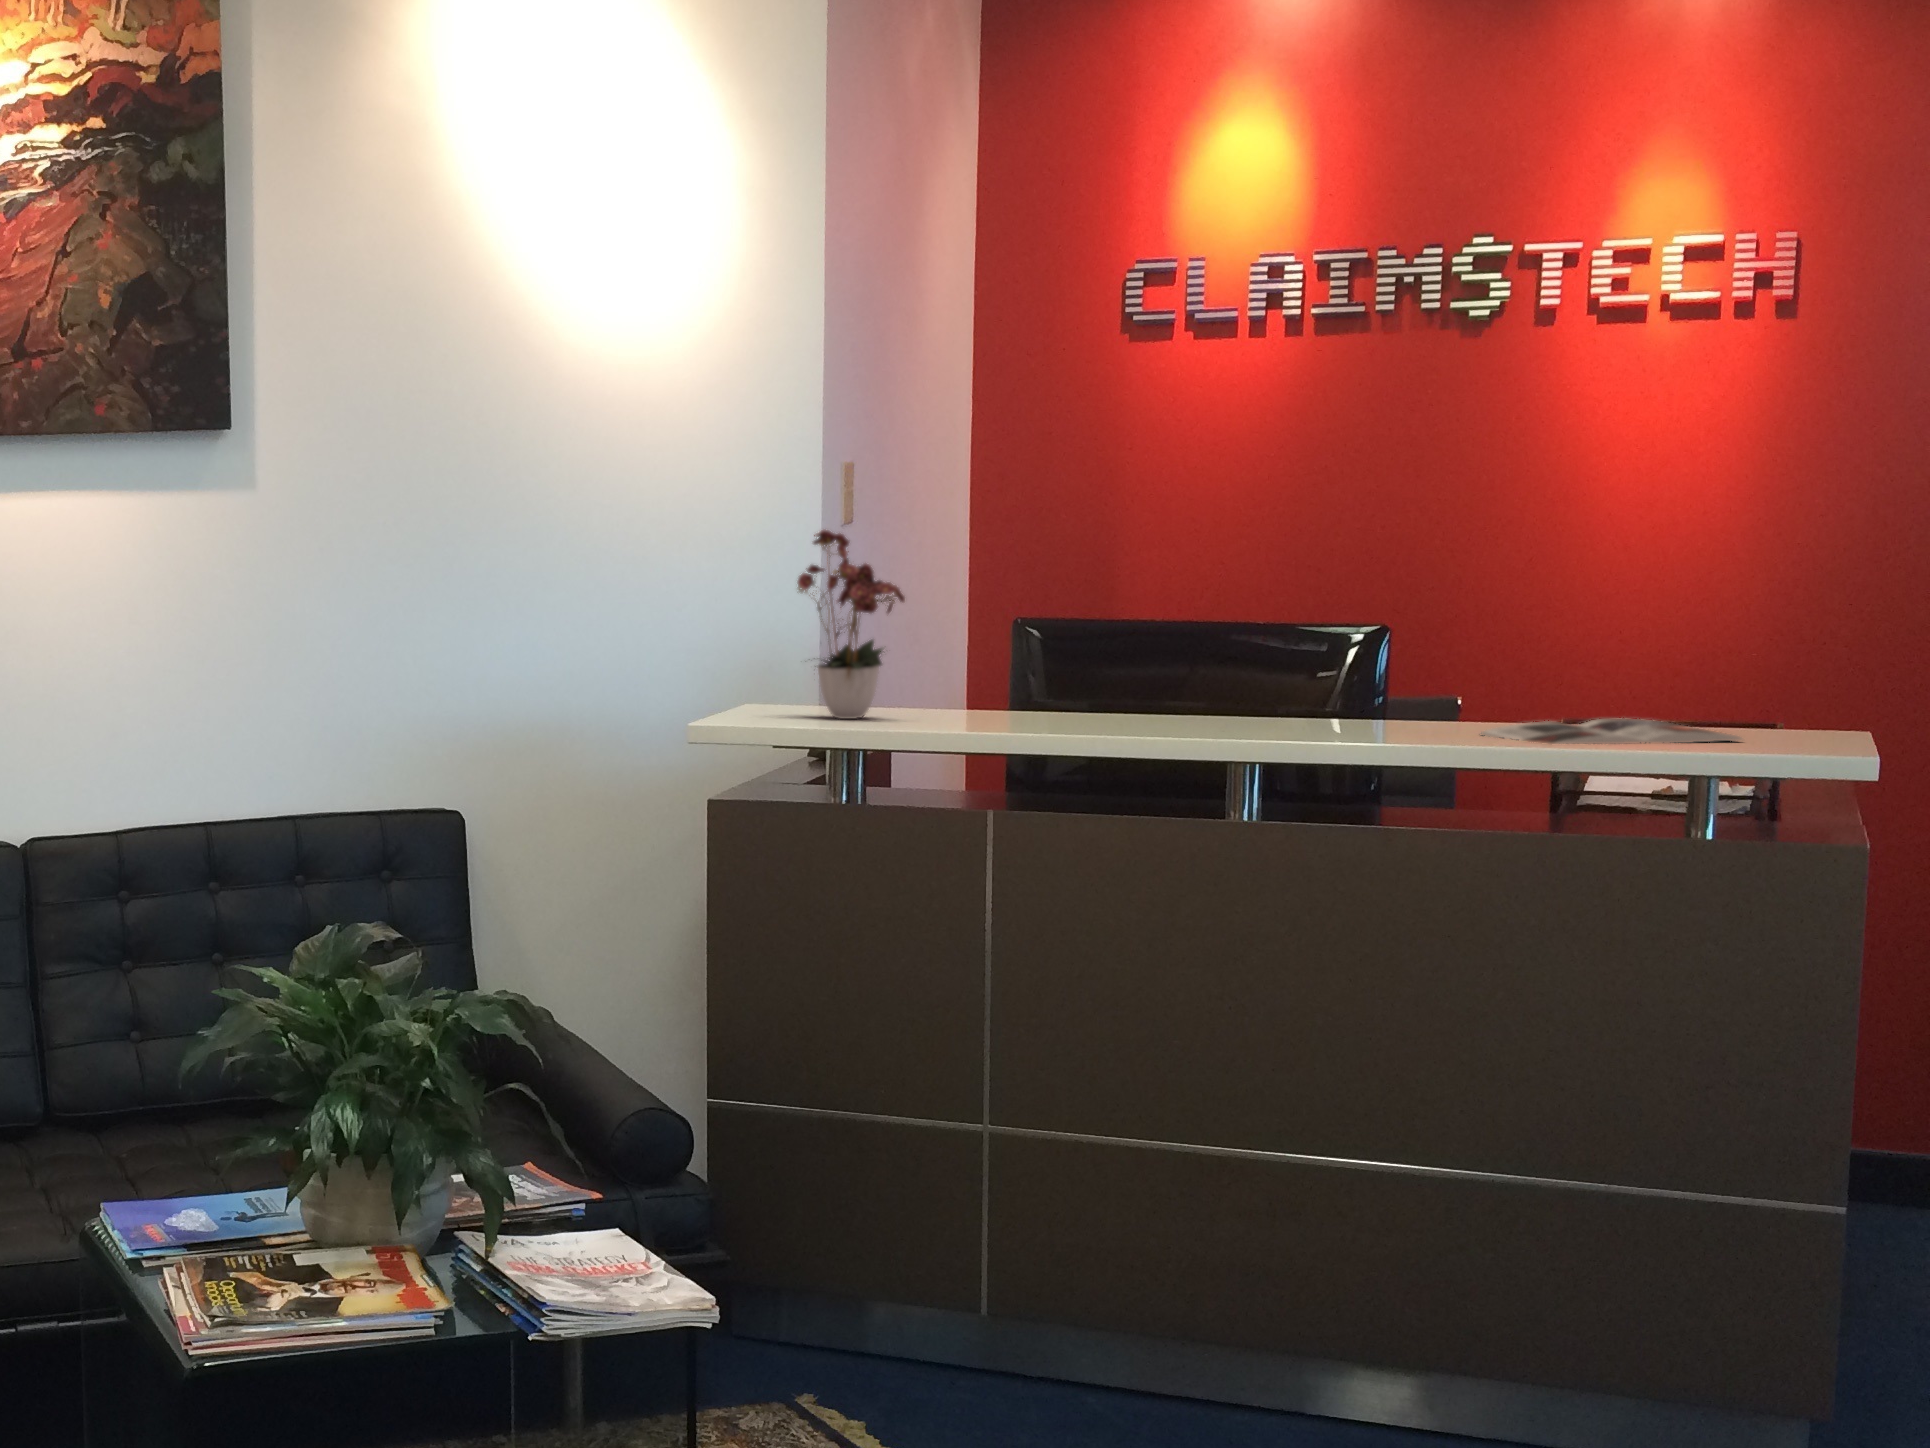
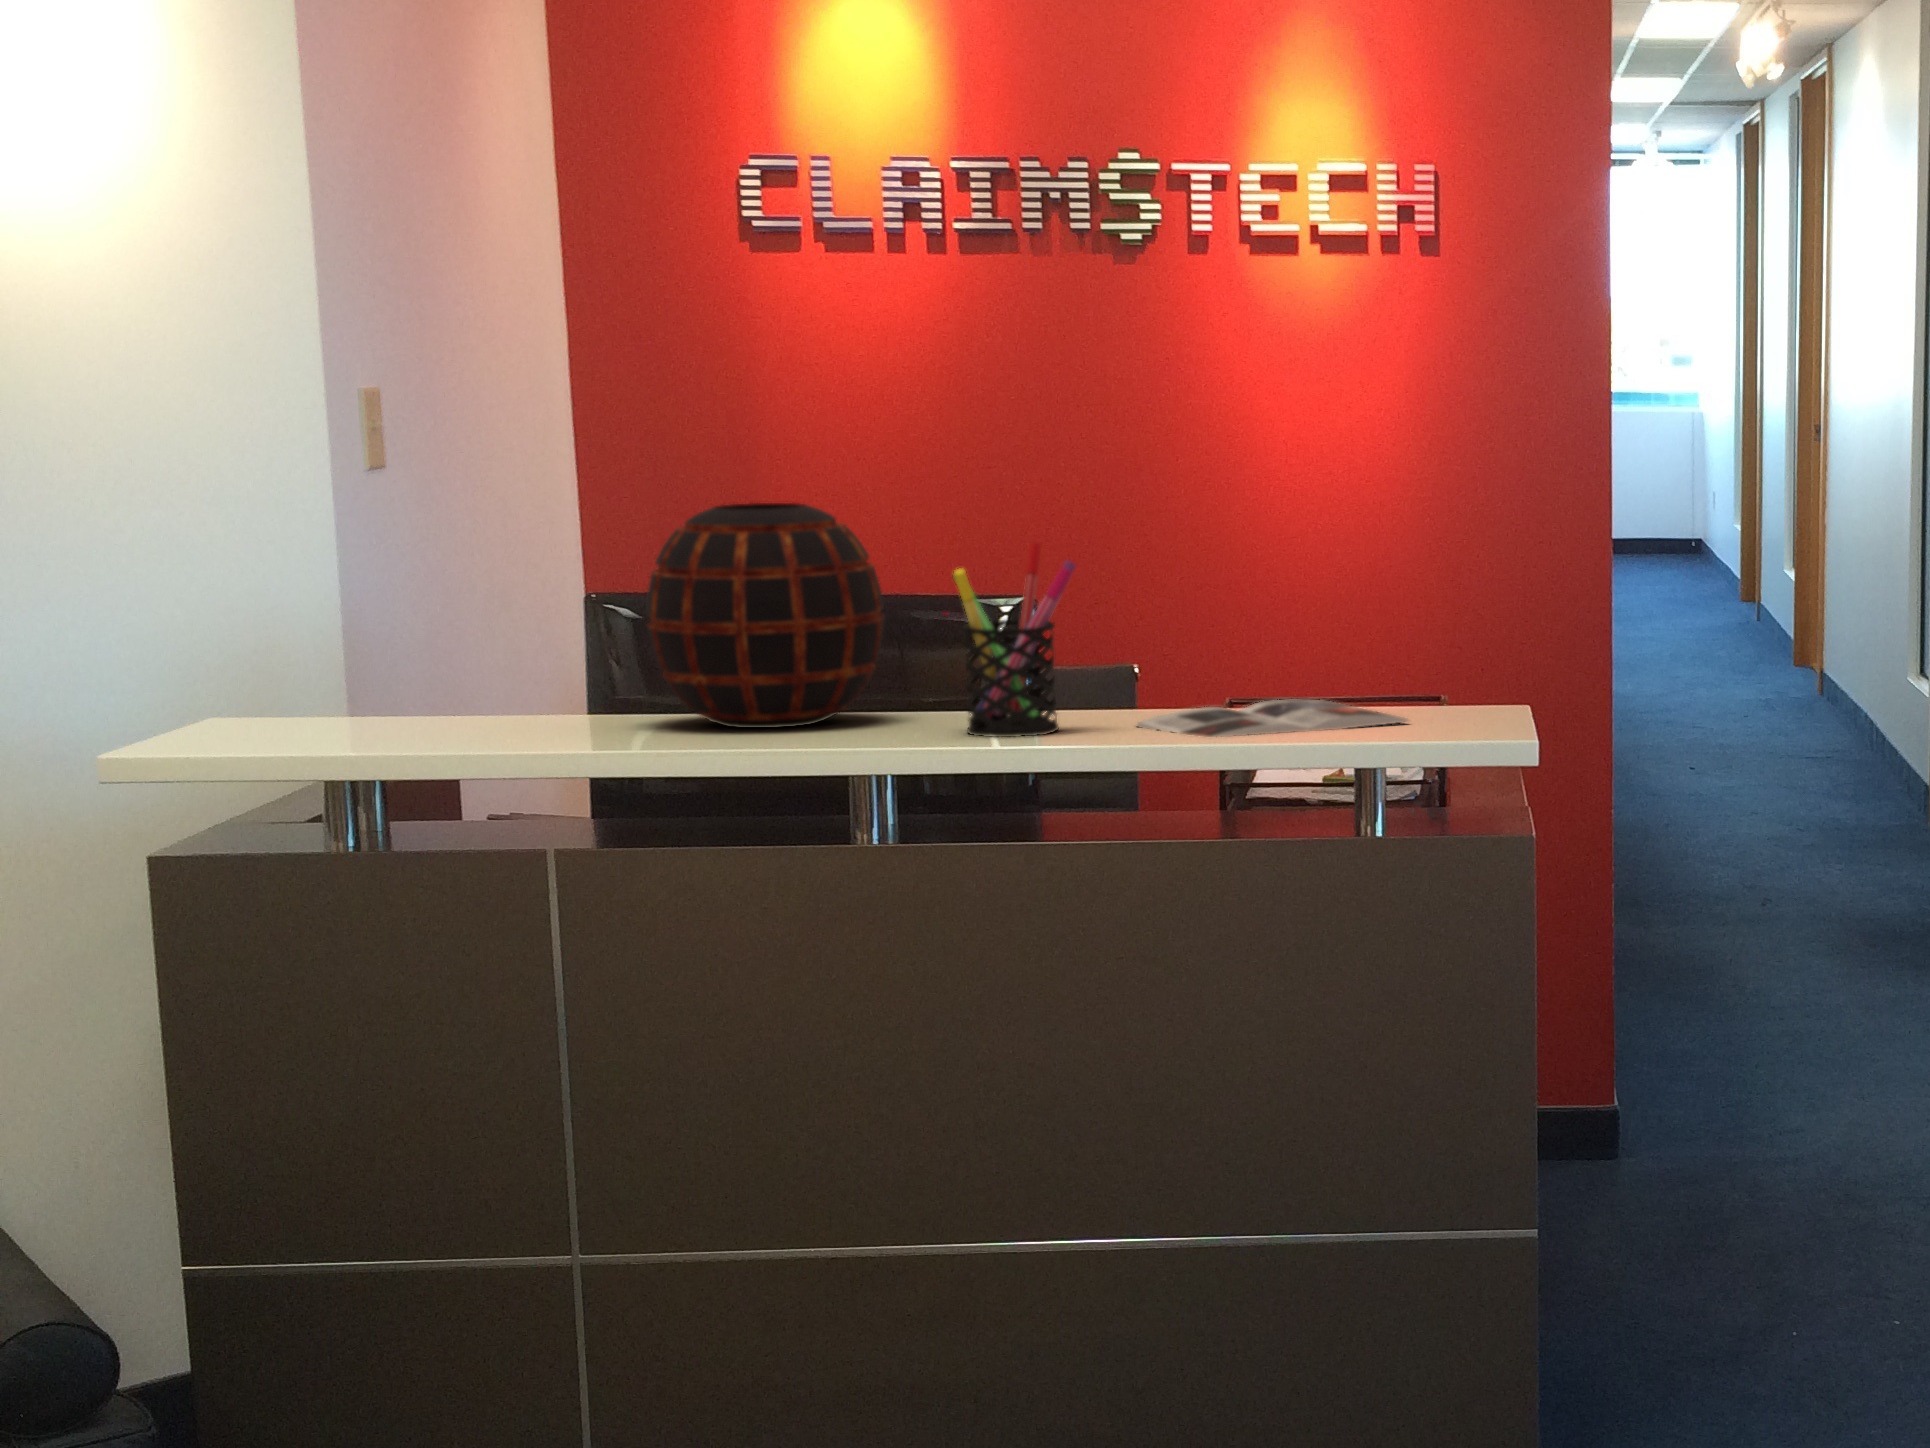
flower arrangement: present [798,529,905,719] -> none [253,470,431,737]
decorative vase: none [1070,546,1262,726] -> present [646,503,884,728]
pen holder: none [1327,577,1437,738] -> present [953,542,1075,737]

